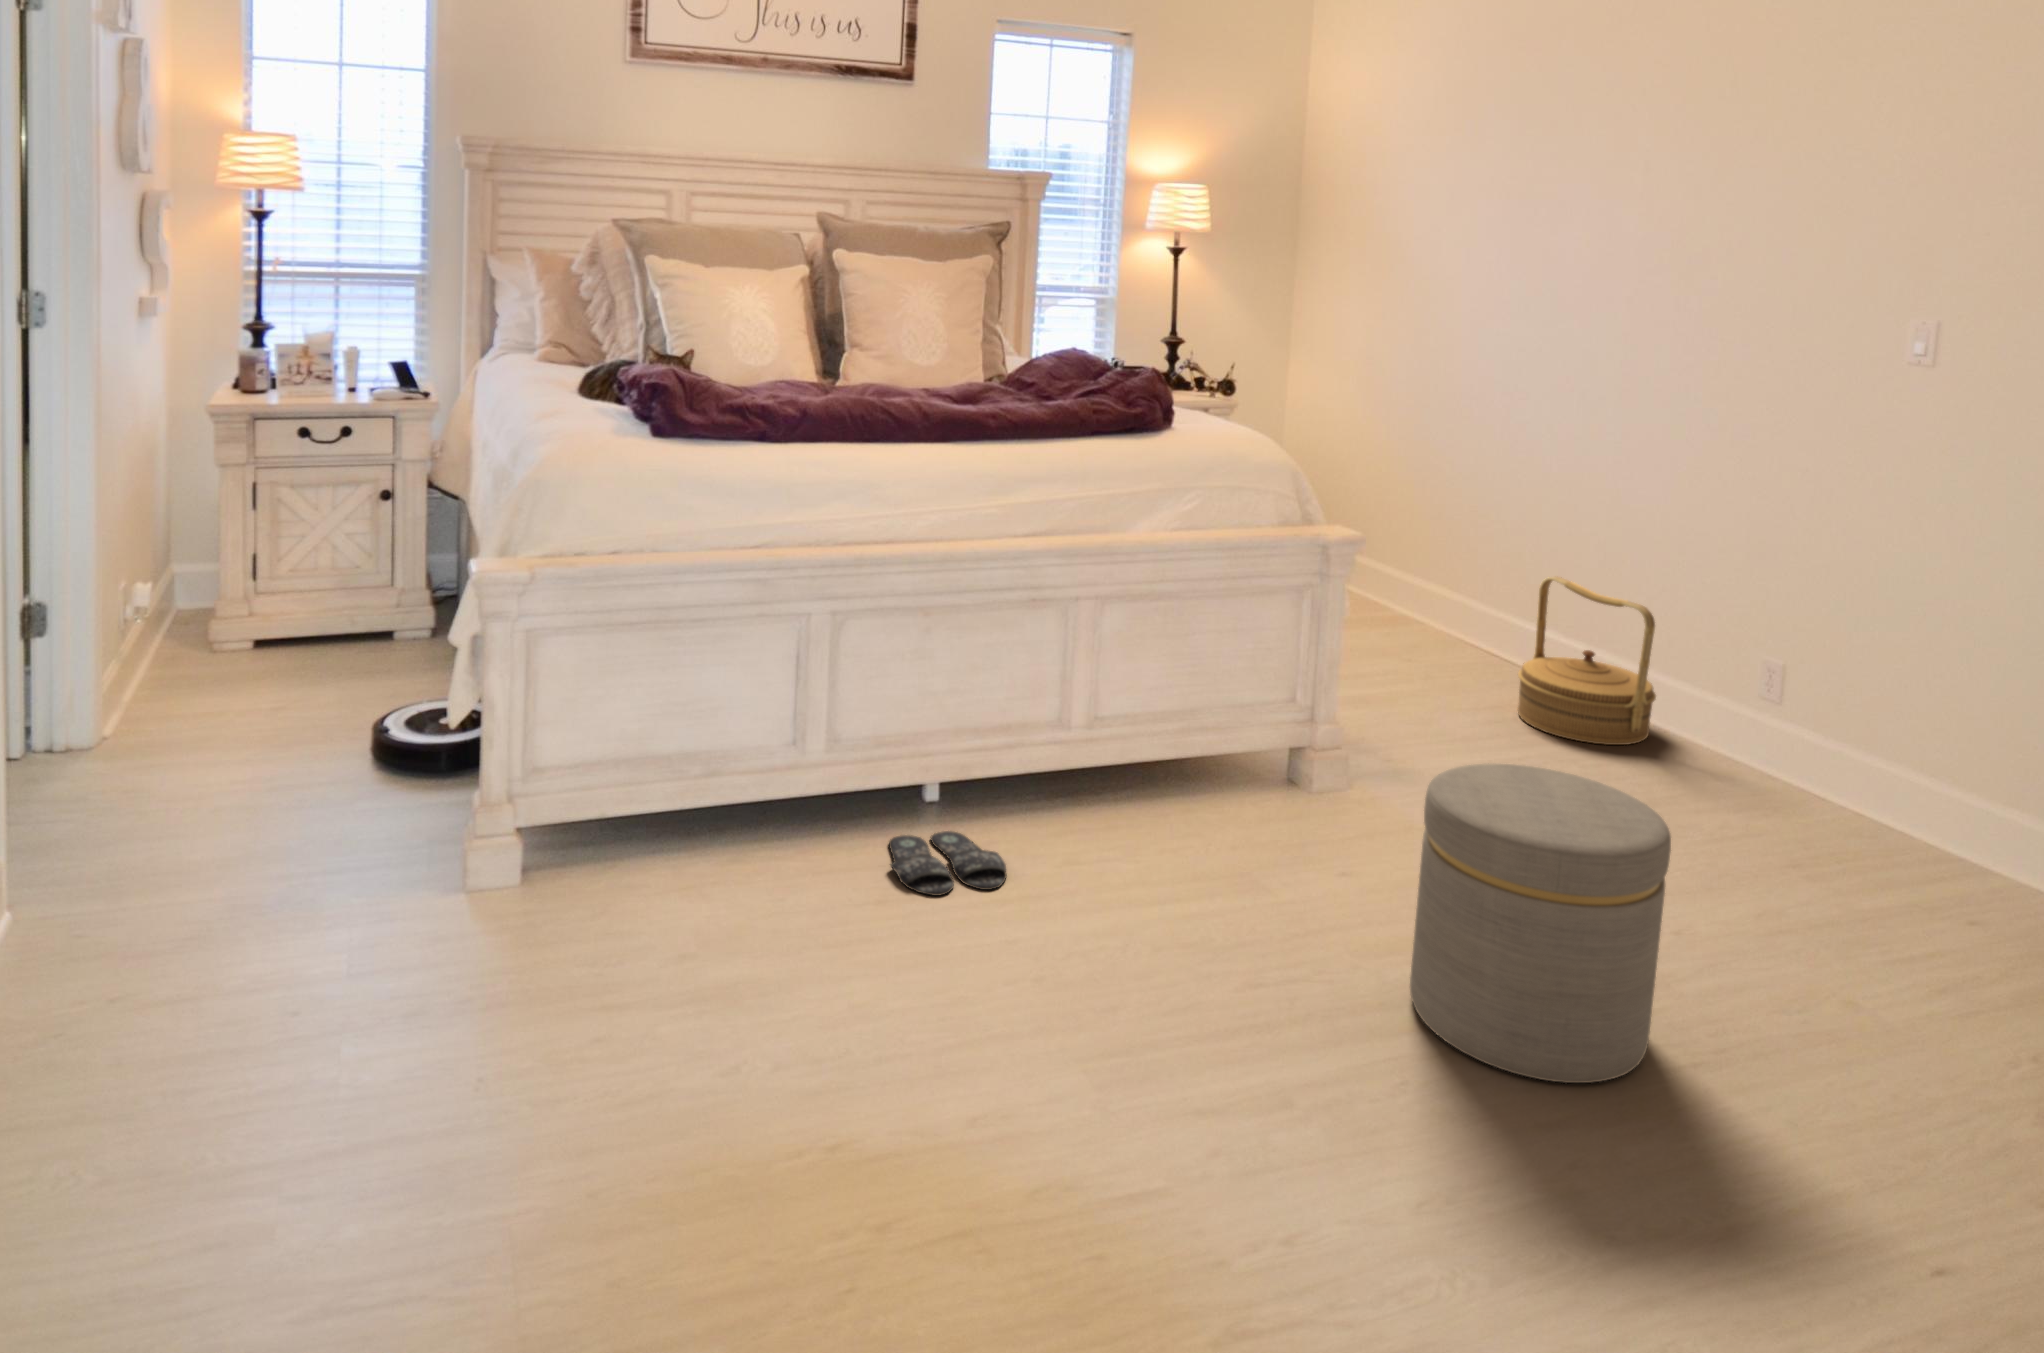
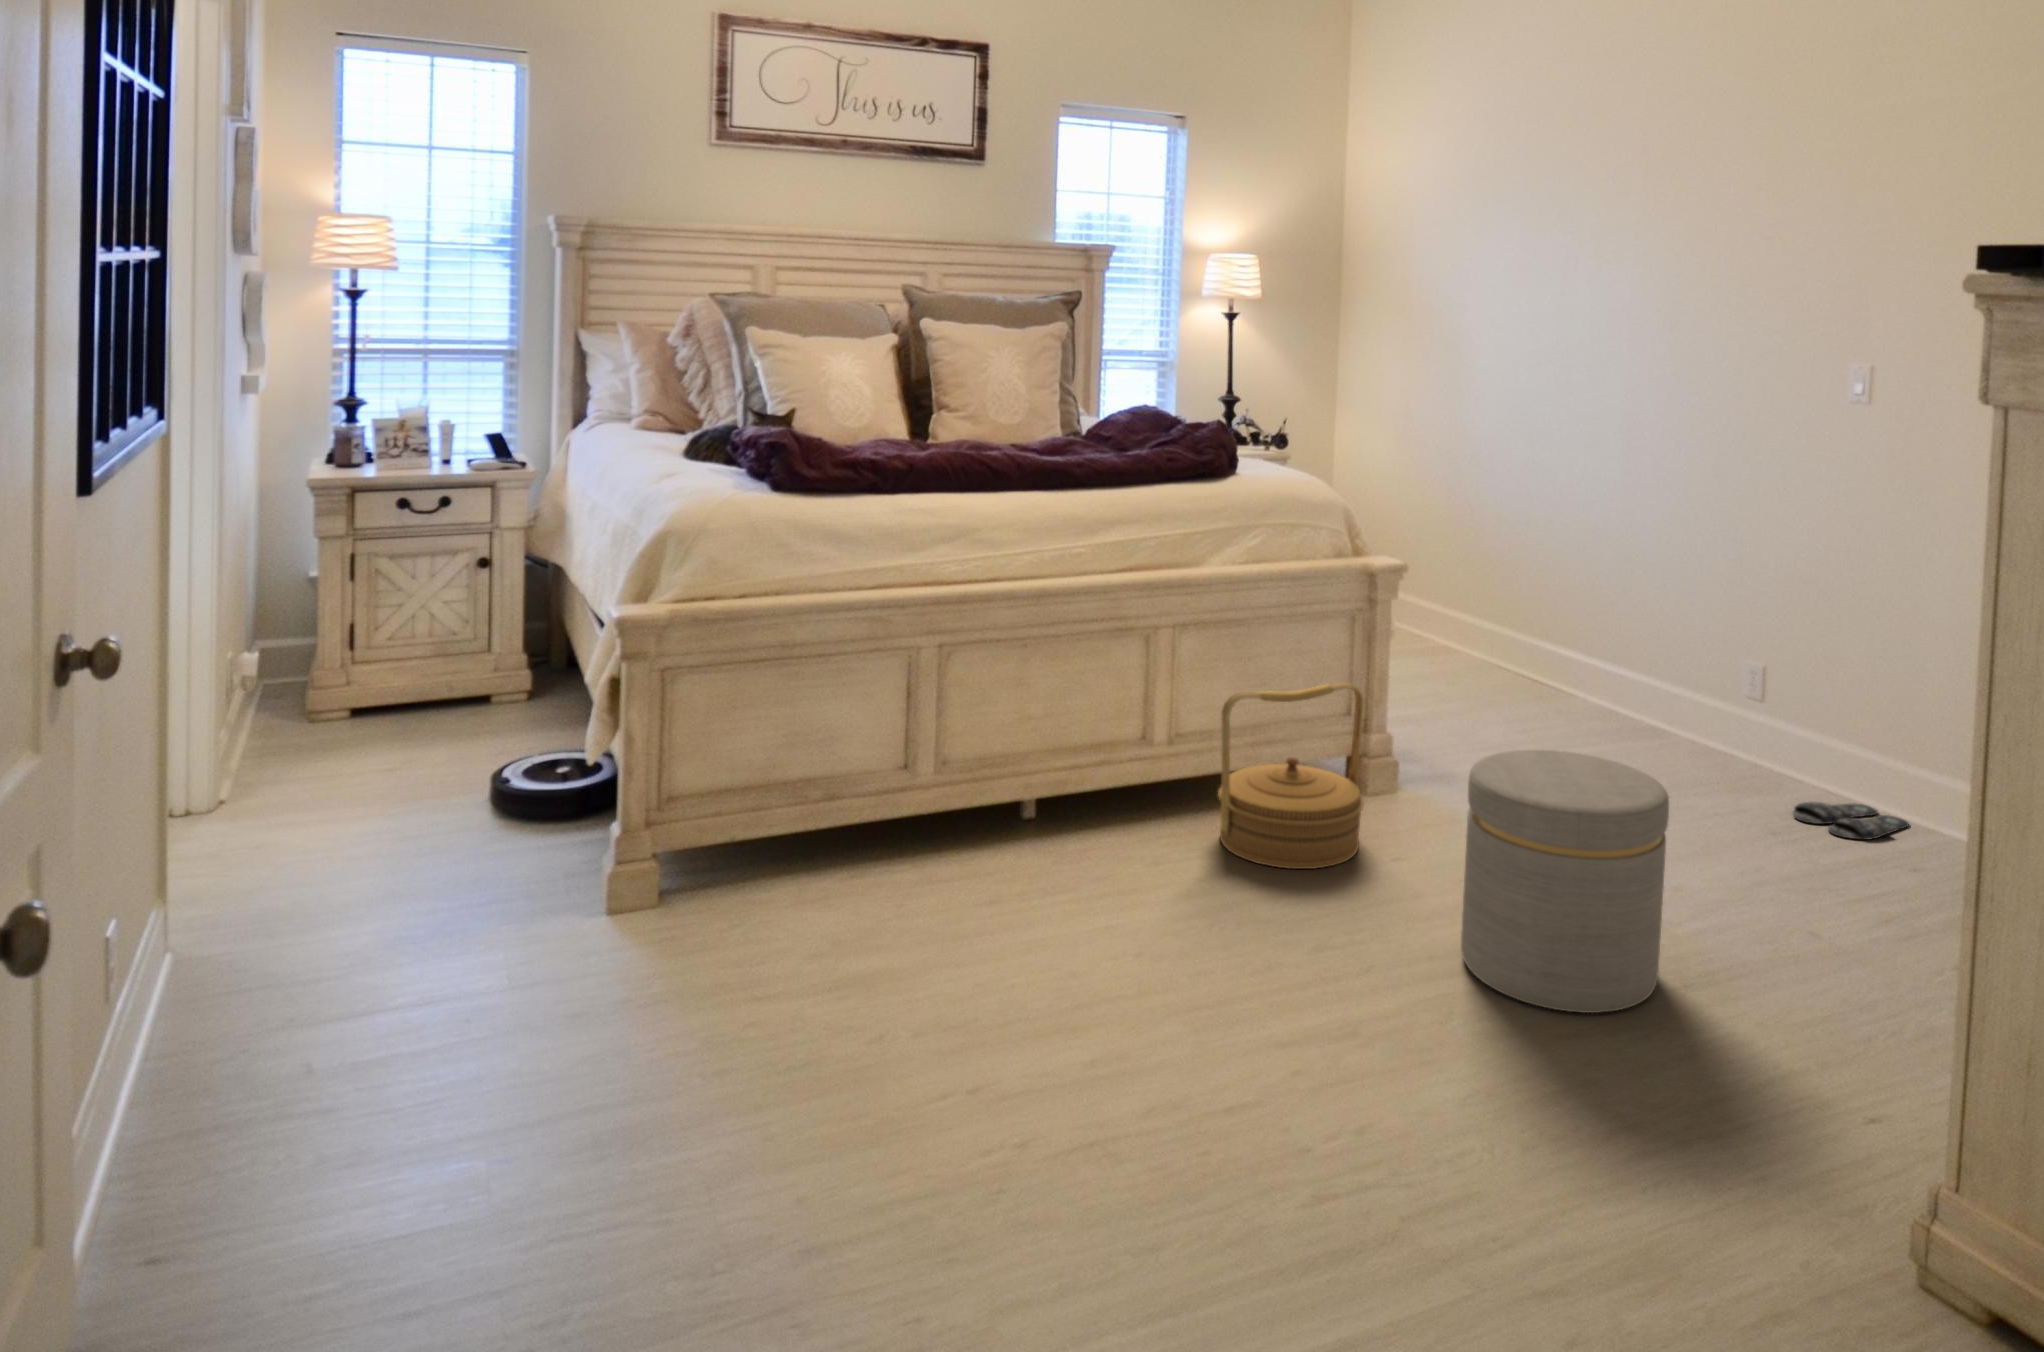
woven basket: present [1517,577,1656,745] -> present [1218,683,1364,869]
slippers: present [889,831,1007,896] -> present [1793,802,1909,840]

